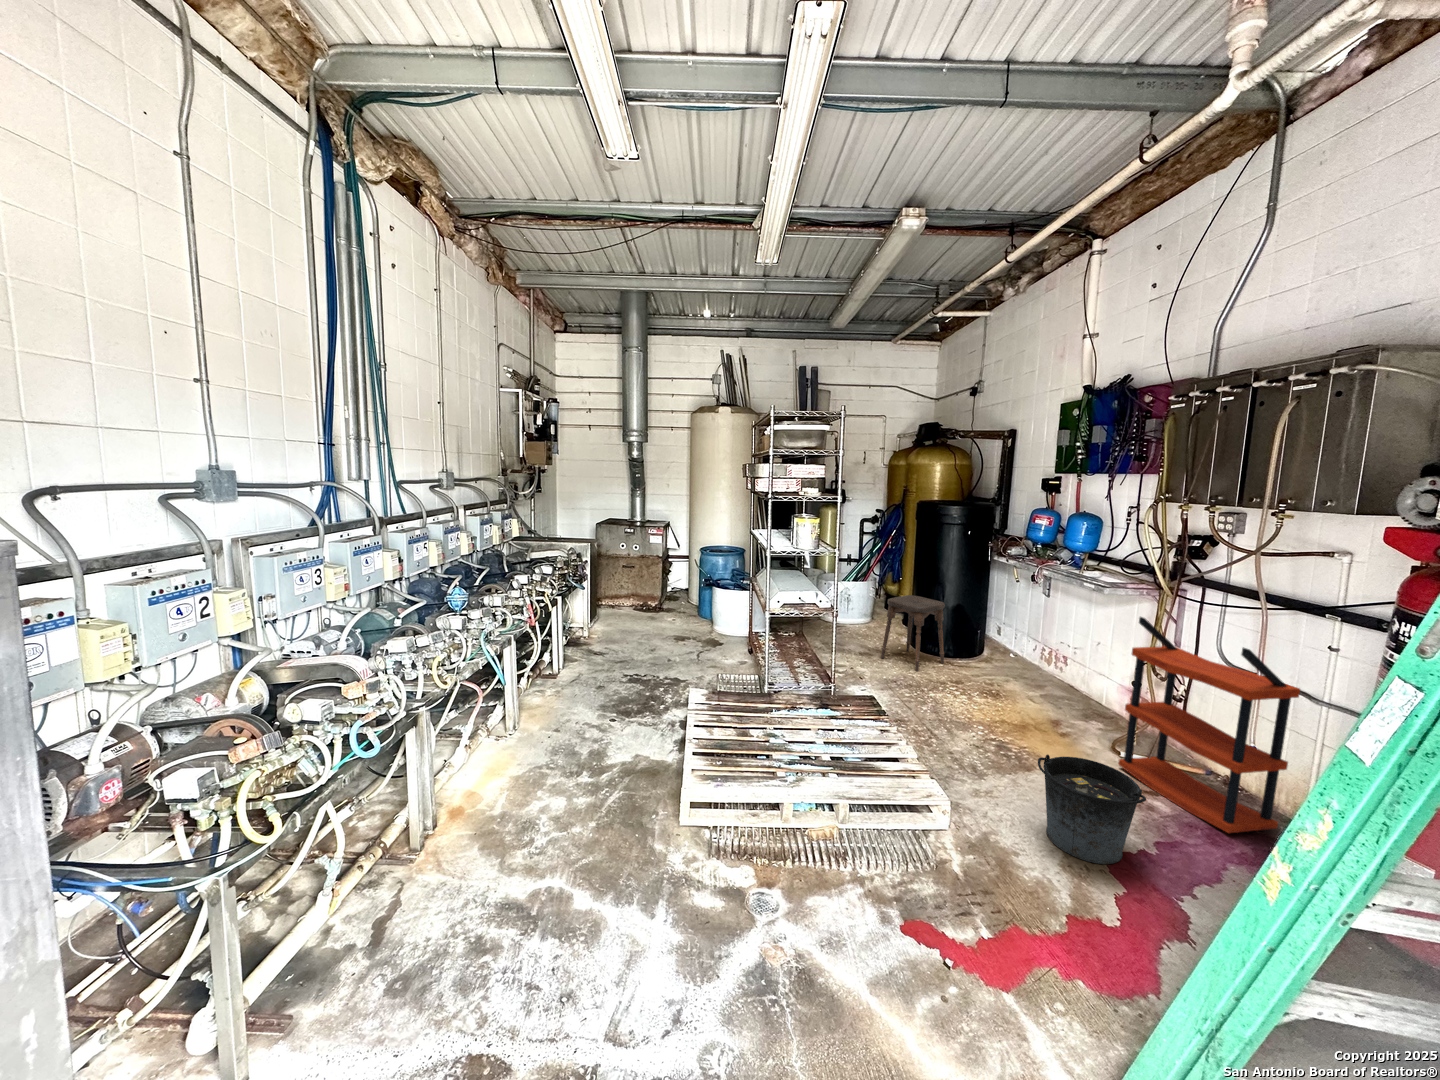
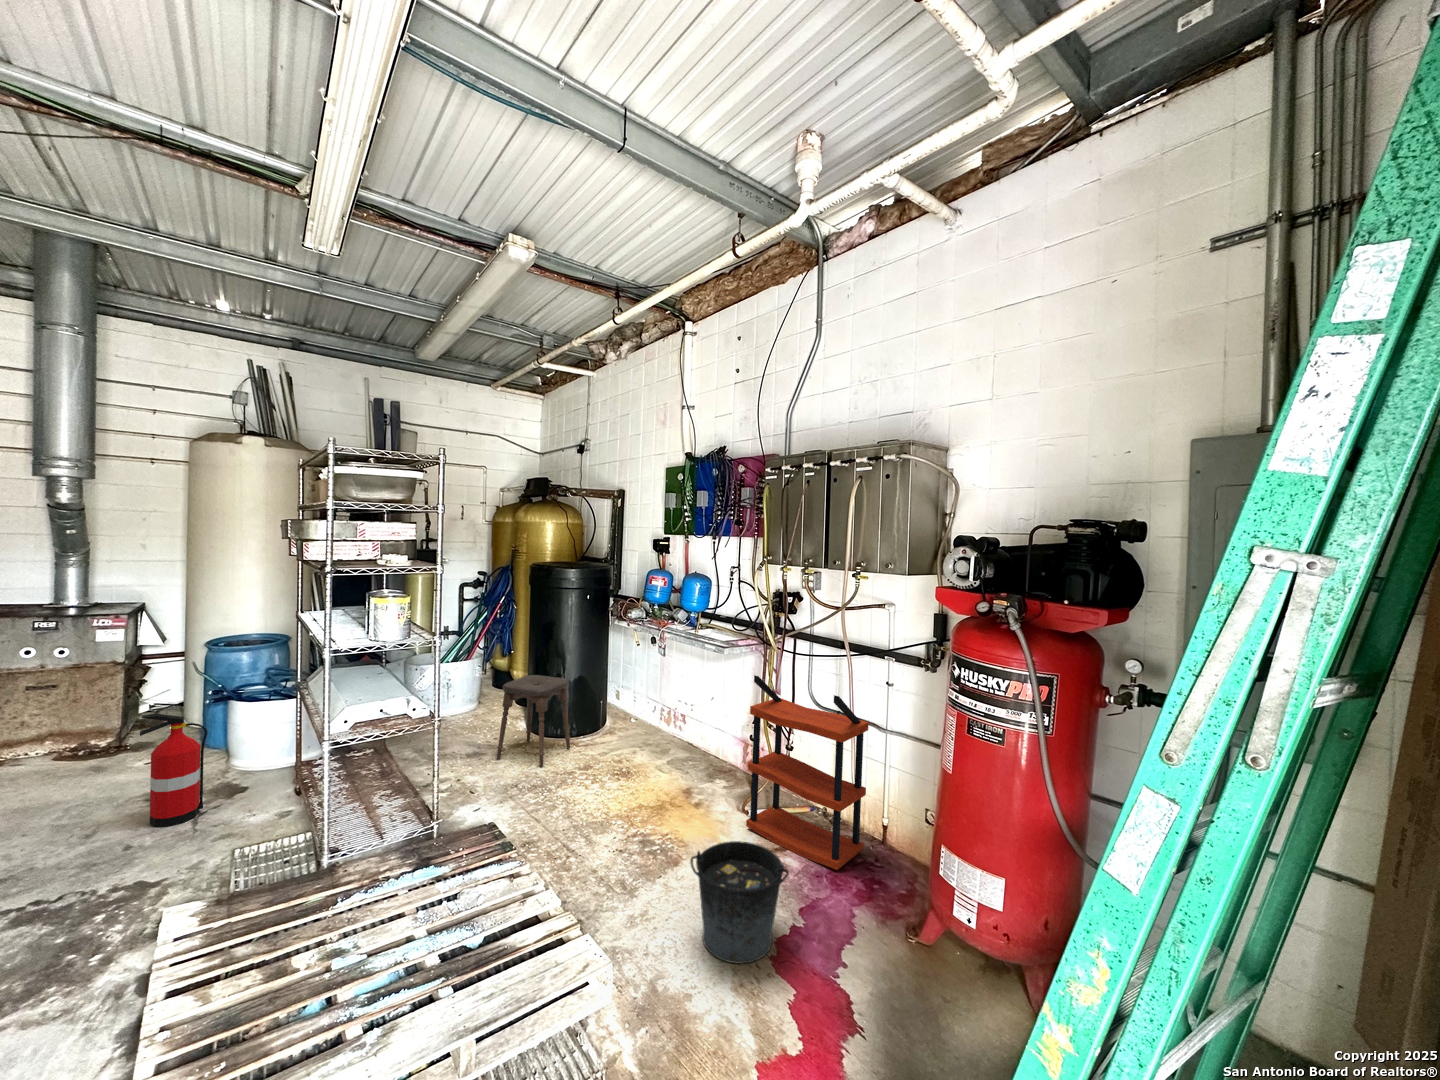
fire extinguisher: none [674,584,704,652] -> present [140,713,208,827]

